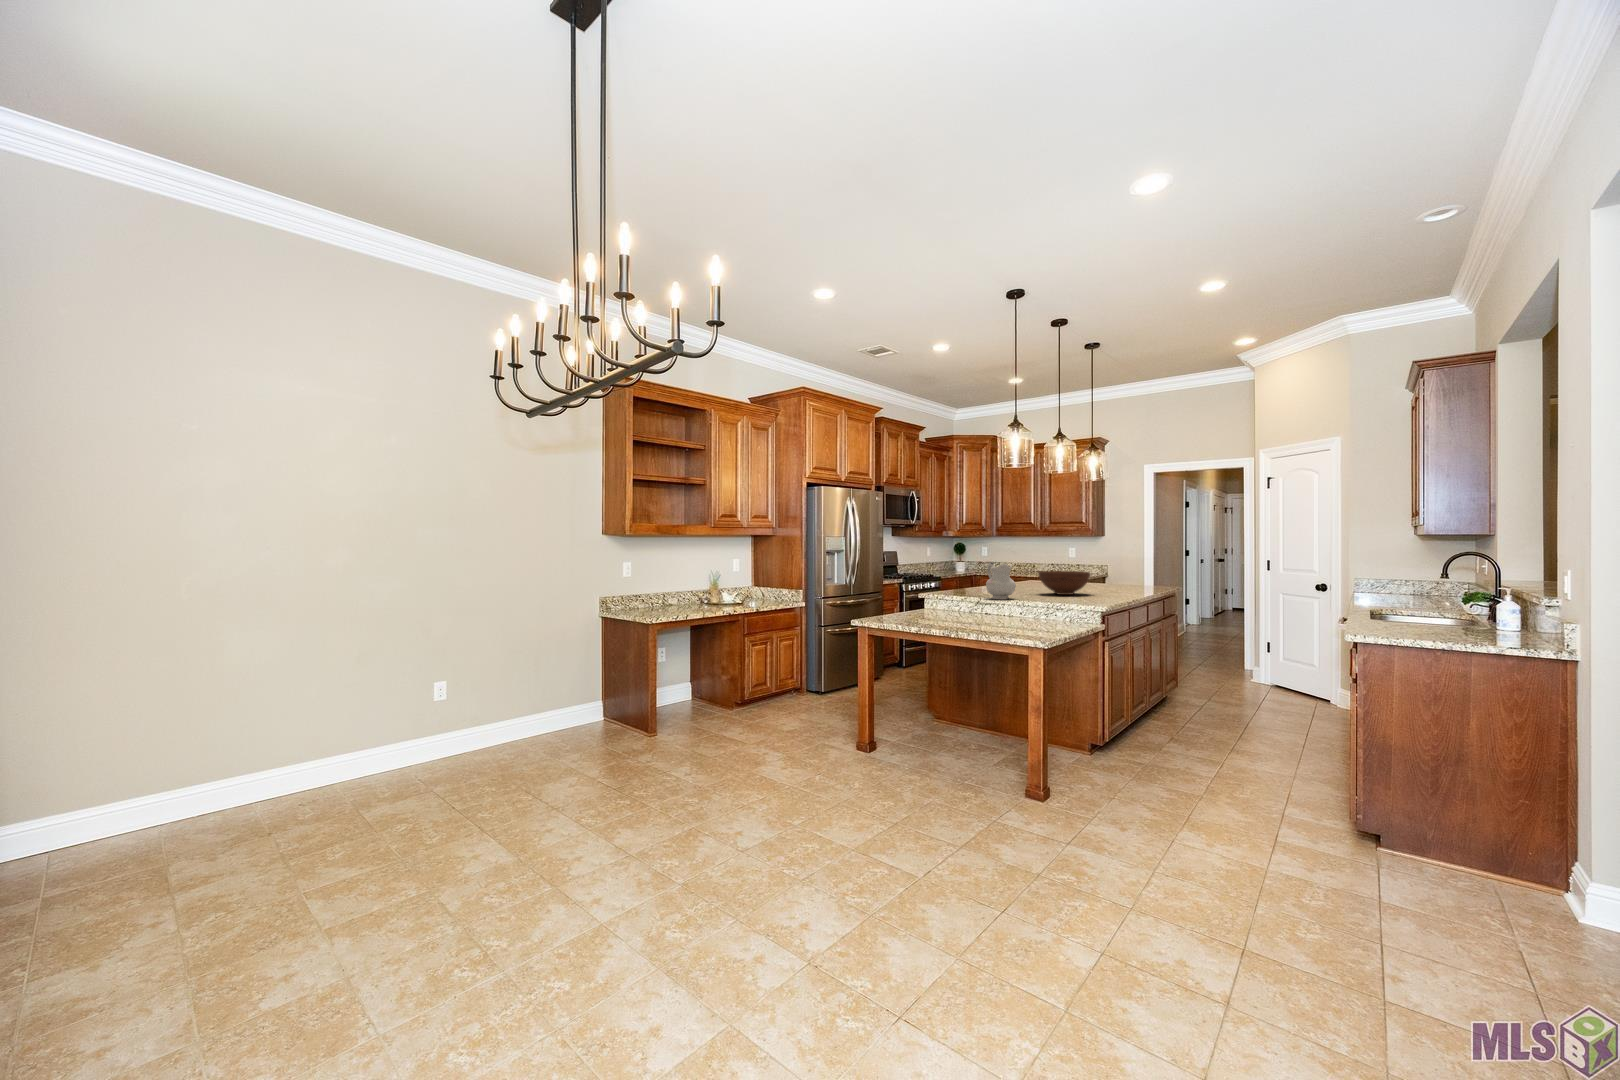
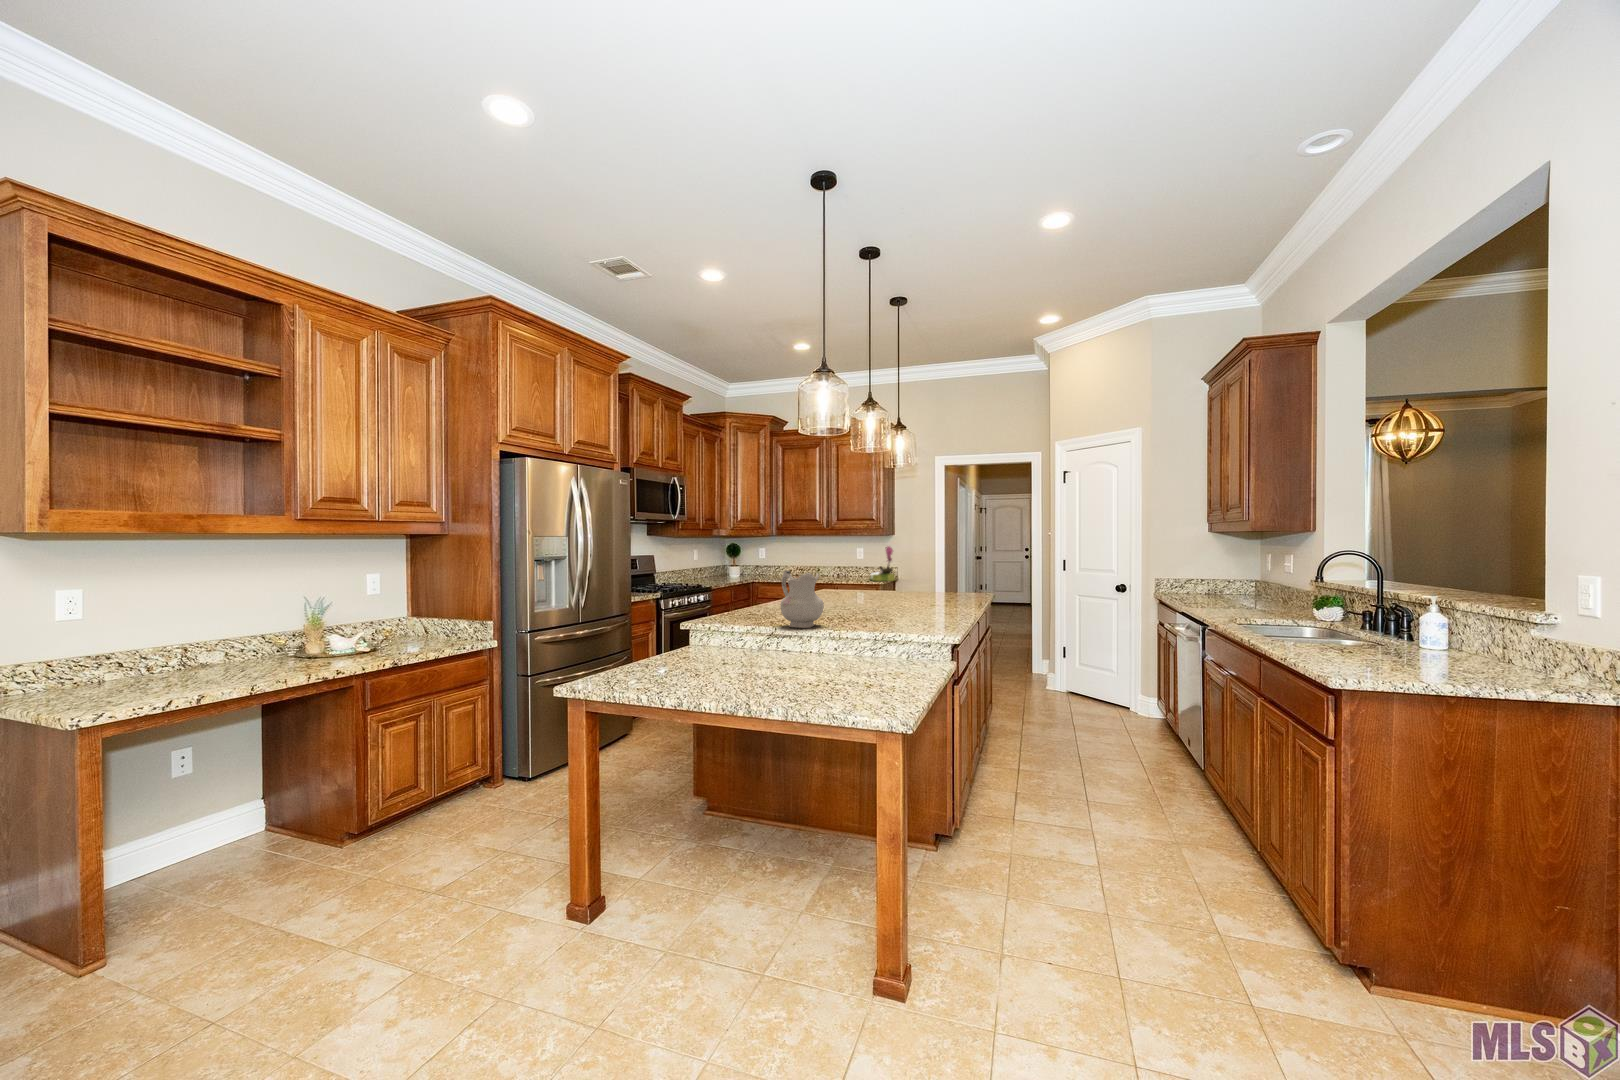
flower arrangement: none [1081,545,1106,577] -> present [870,546,895,581]
fruit bowl: present [1038,571,1090,595] -> none [848,579,915,613]

